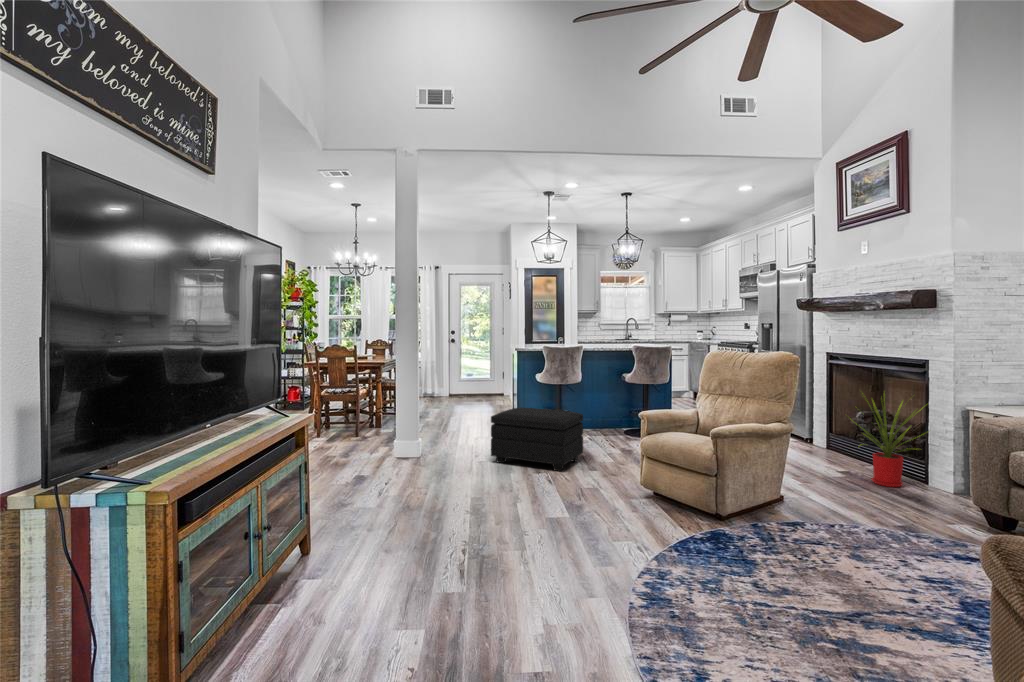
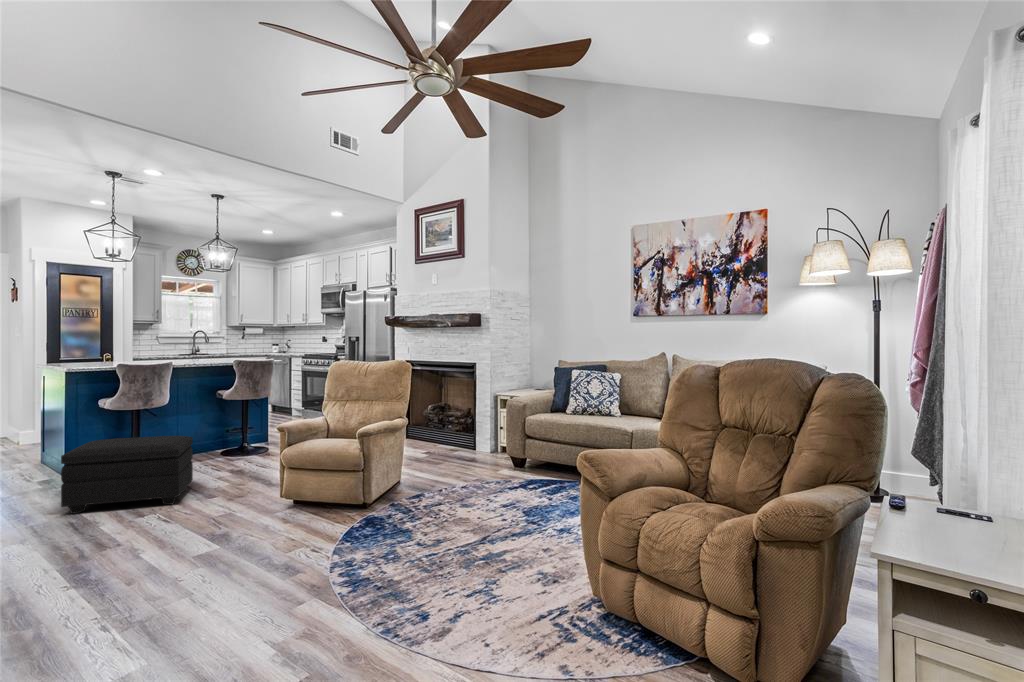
house plant: present [856,400,916,487] -> none [429,386,482,458]

